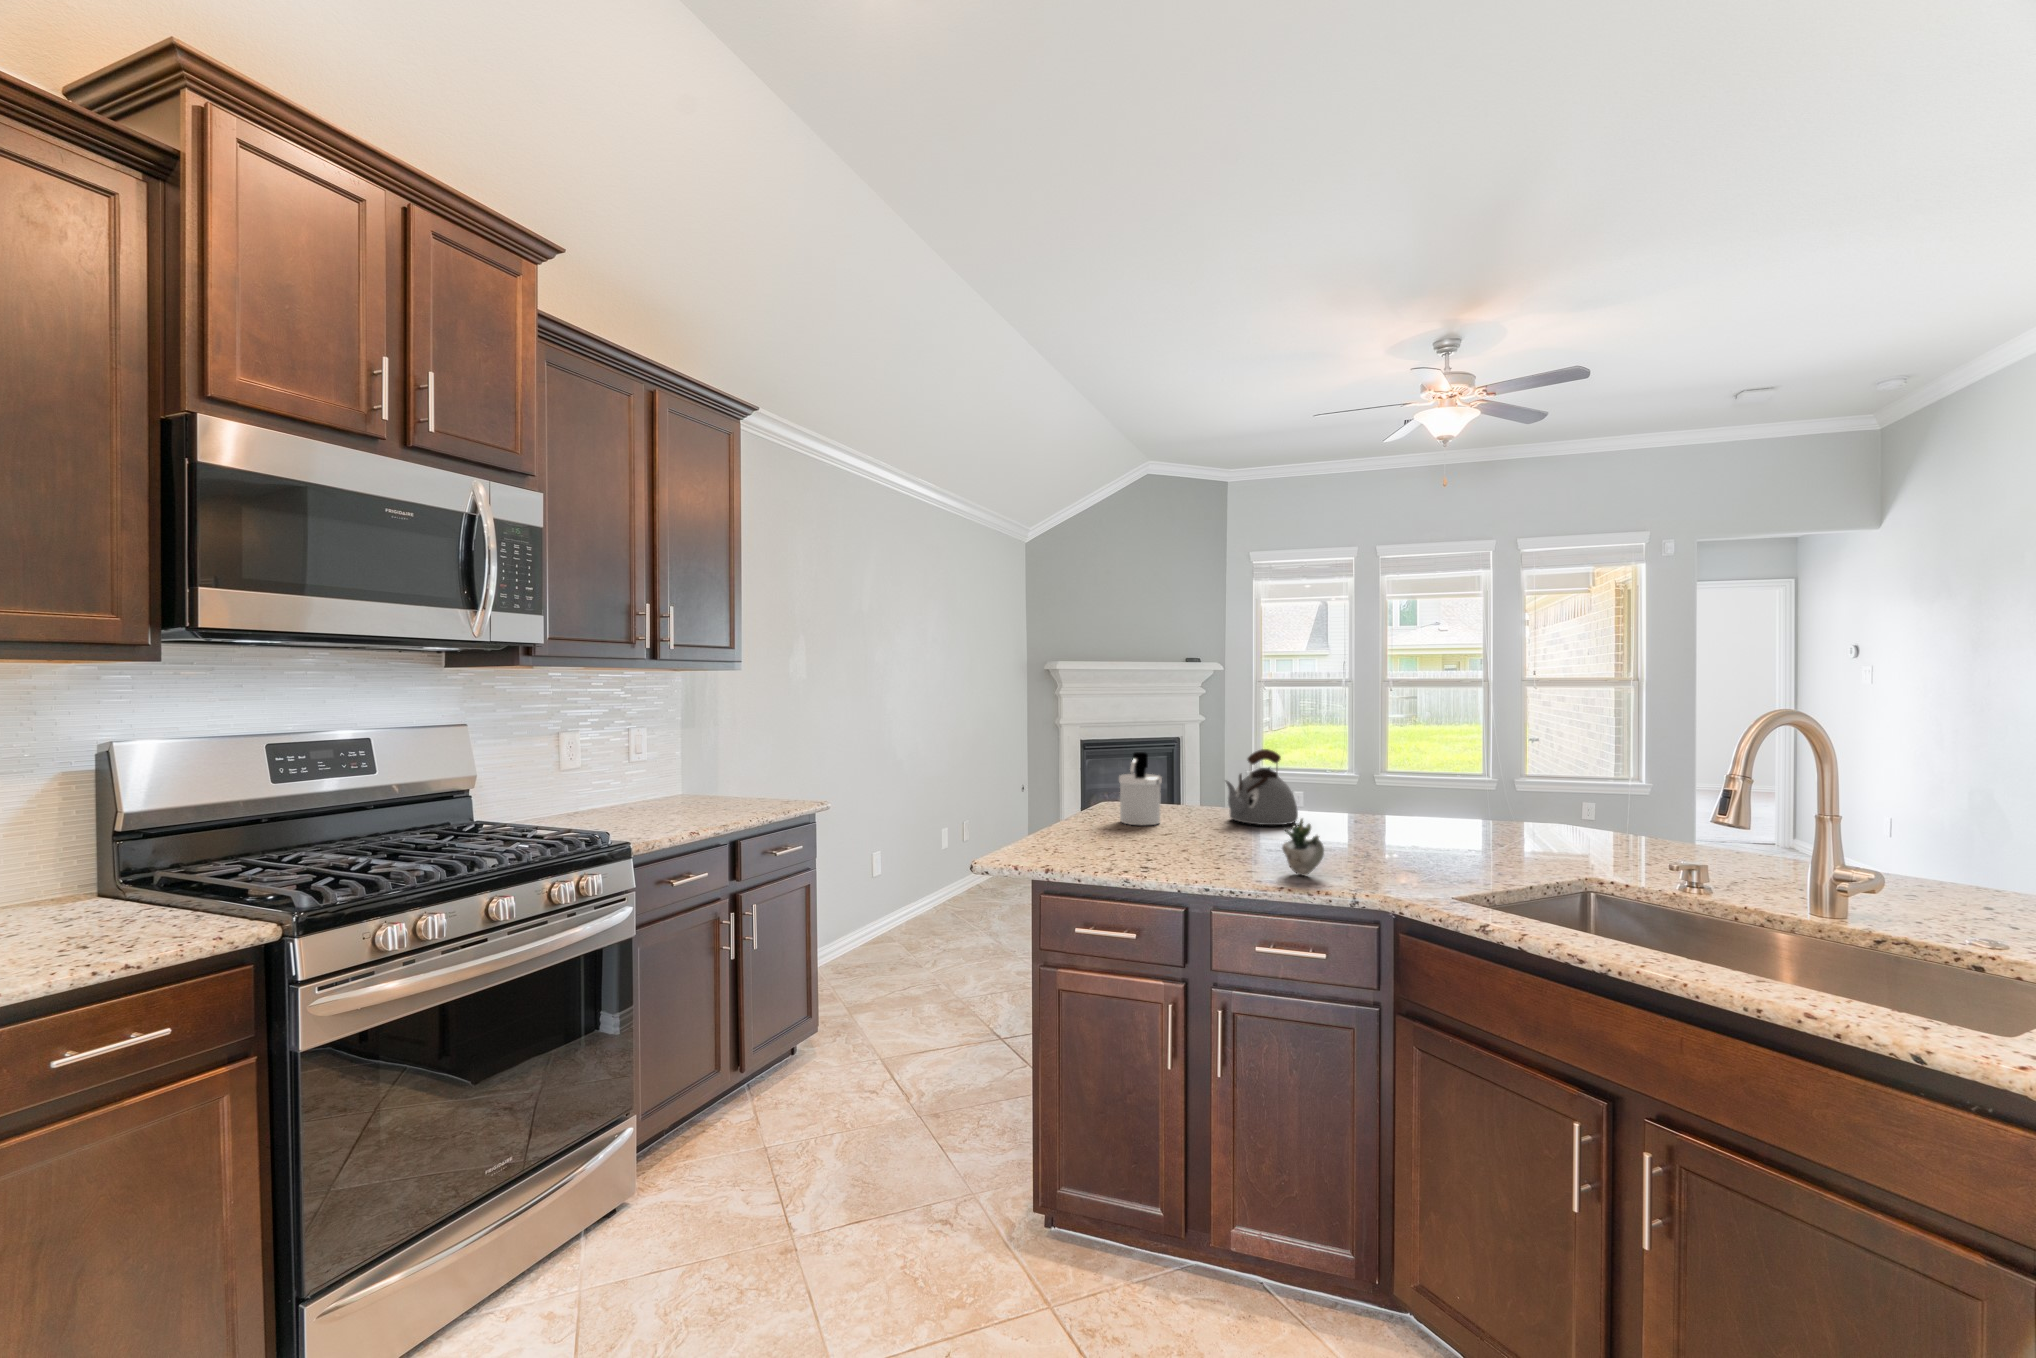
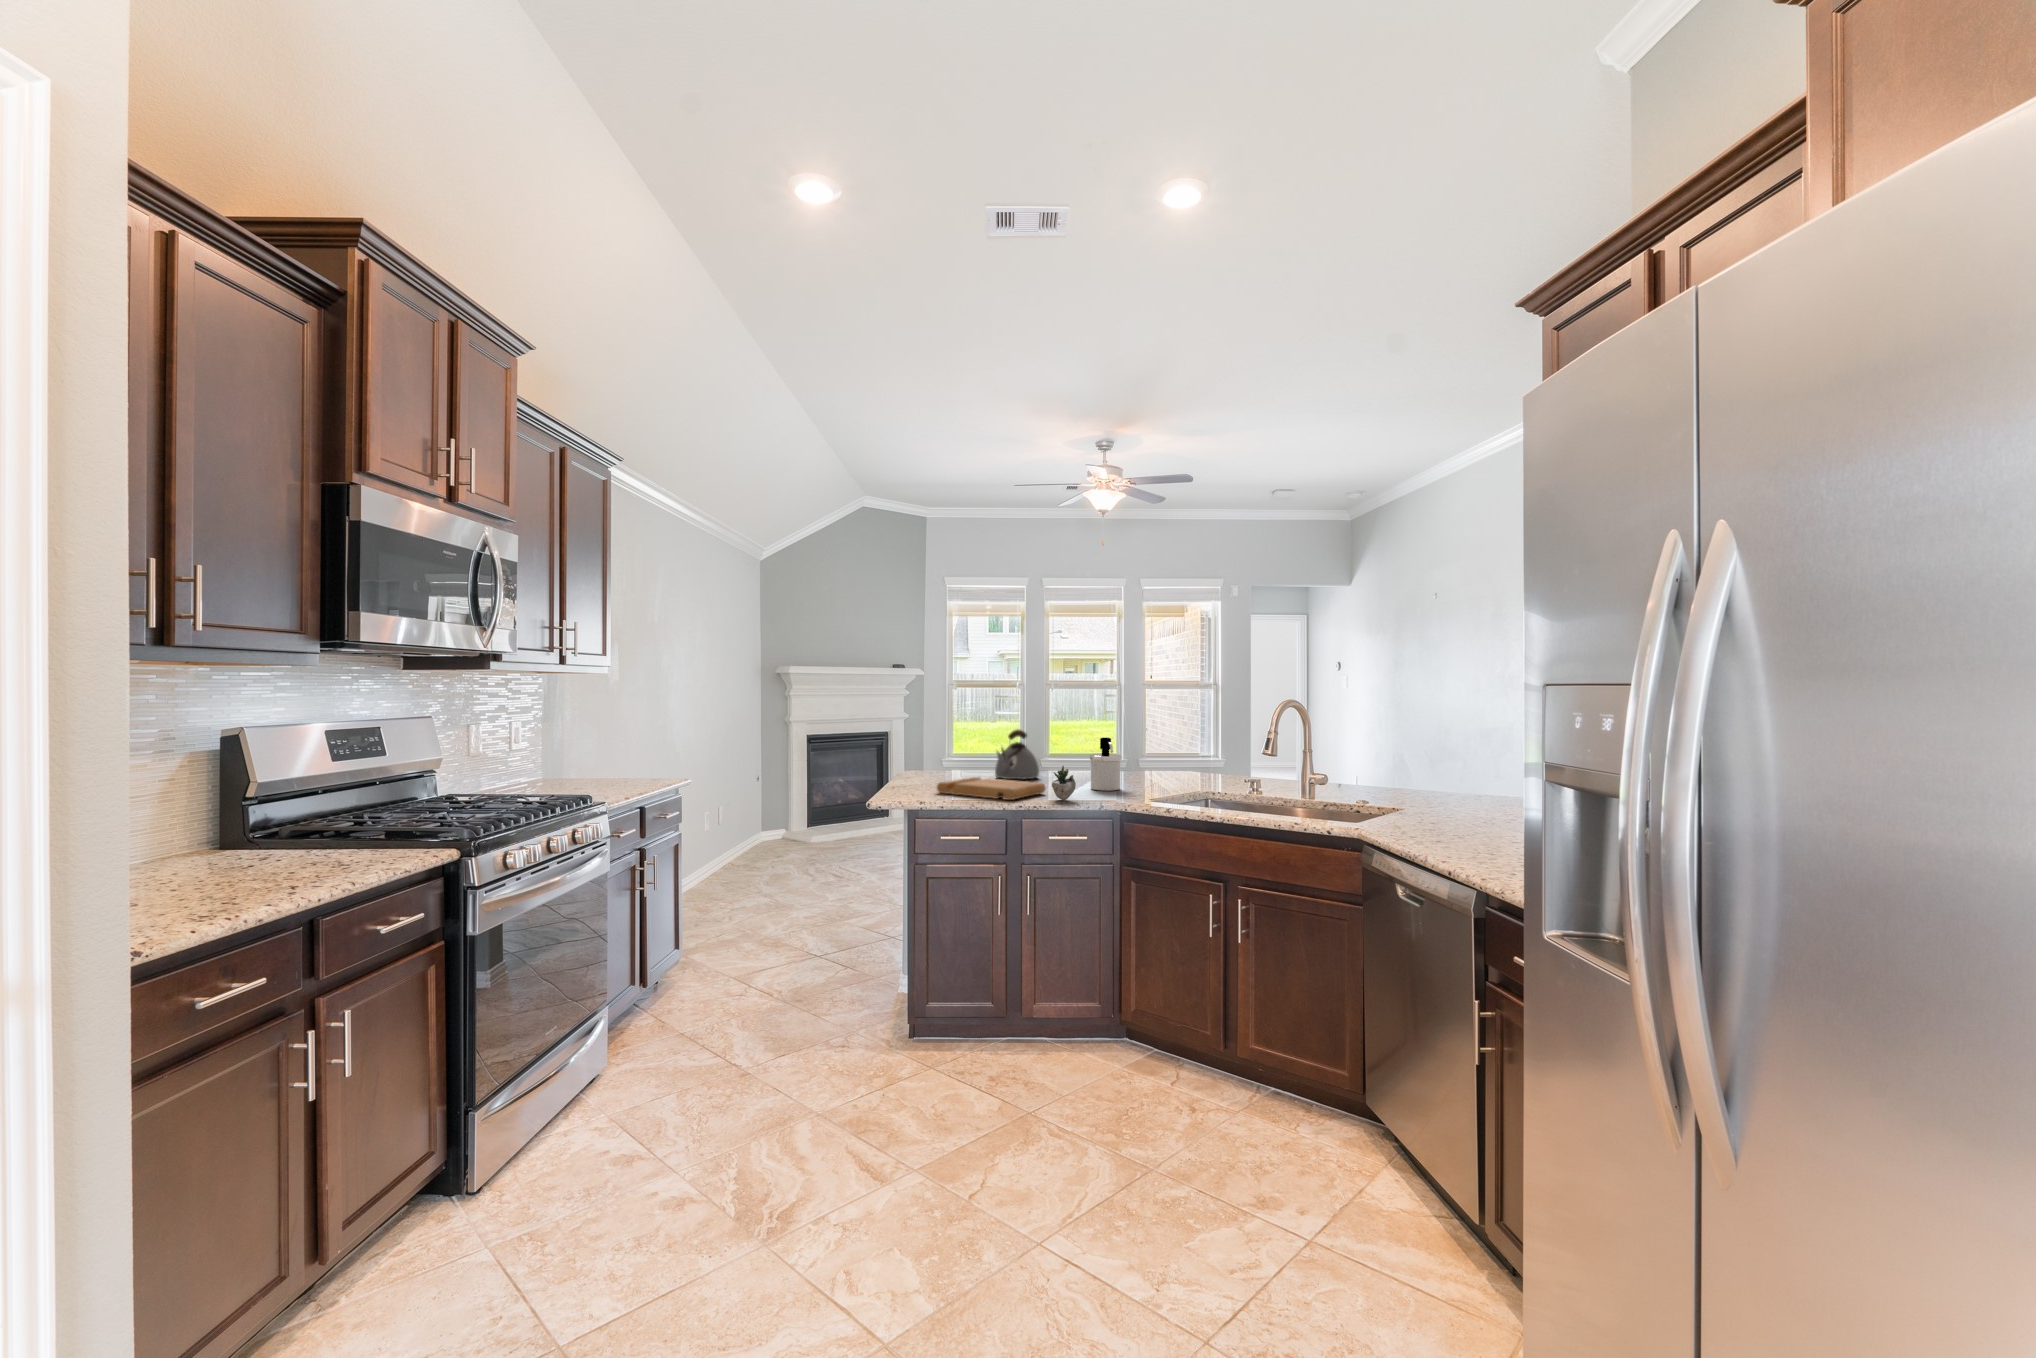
soap dispenser: present [1119,752,1162,825] -> present [1090,738,1121,791]
cutting board: none [1113,820,1282,869] -> present [937,777,1046,800]

